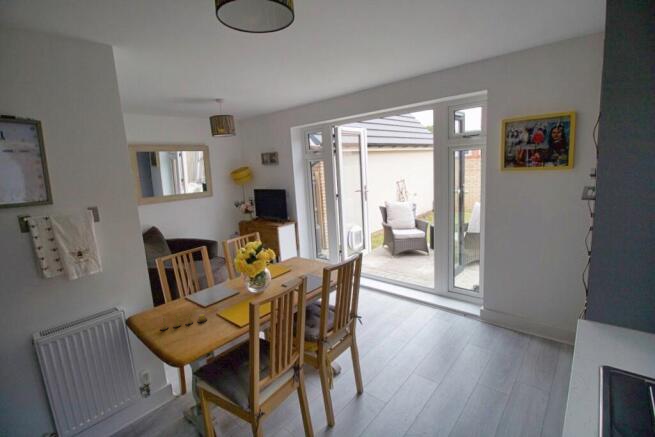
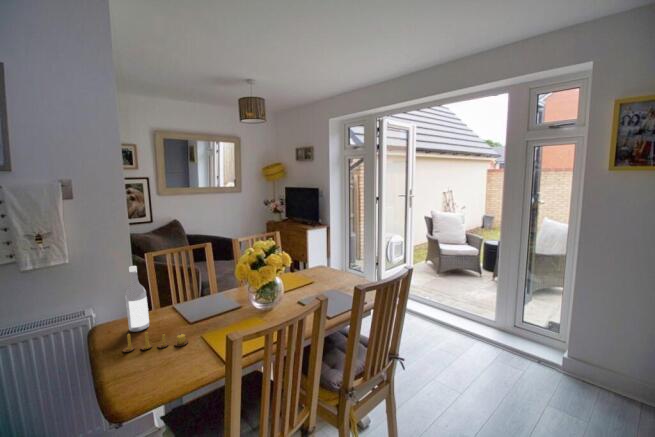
wine bottle: none [153,268,172,317] -> present [125,266,149,332]

